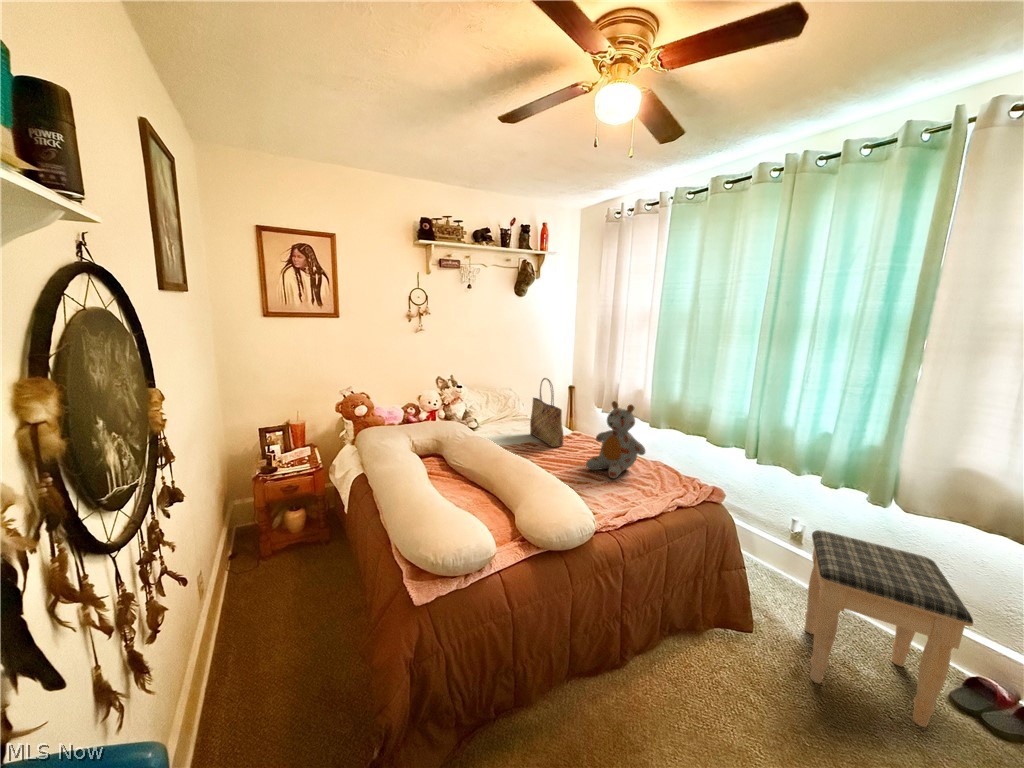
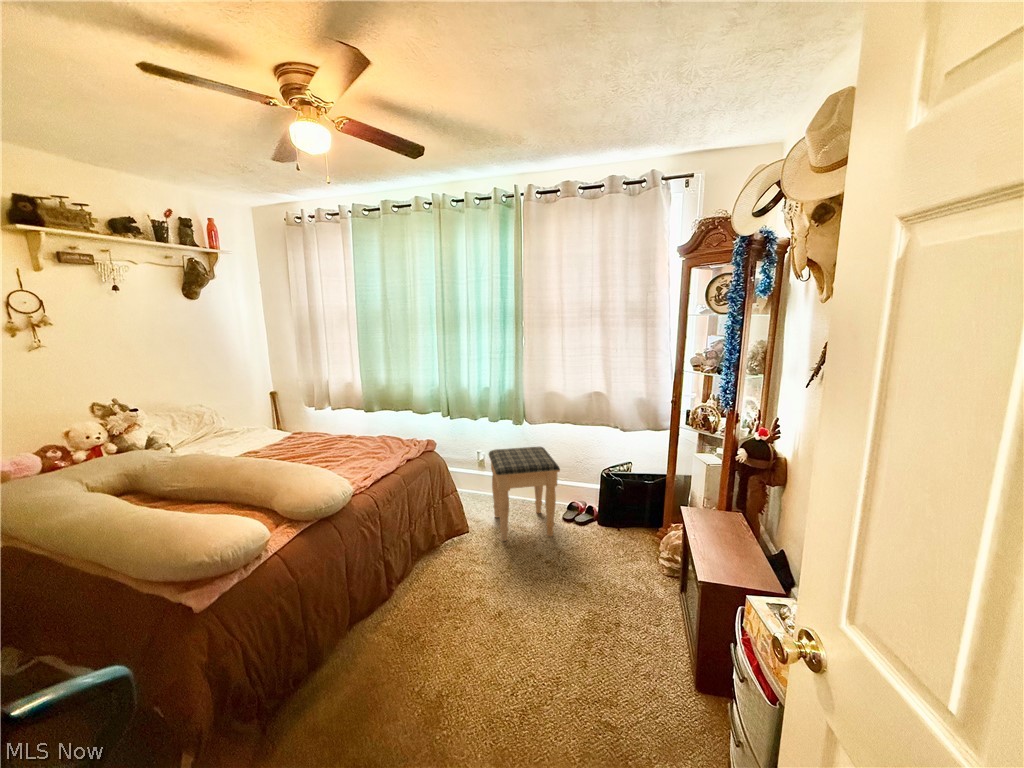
tote bag: present [530,378,563,447] -> none [244,383,291,448]
stuffed bear: present [586,401,645,478] -> none [322,391,373,456]

